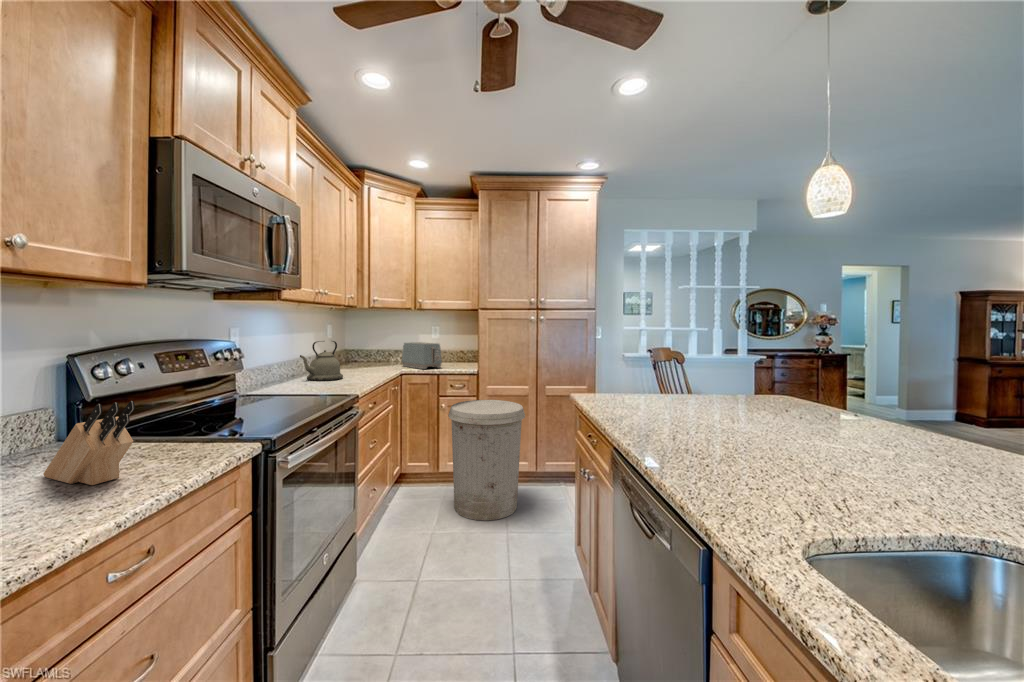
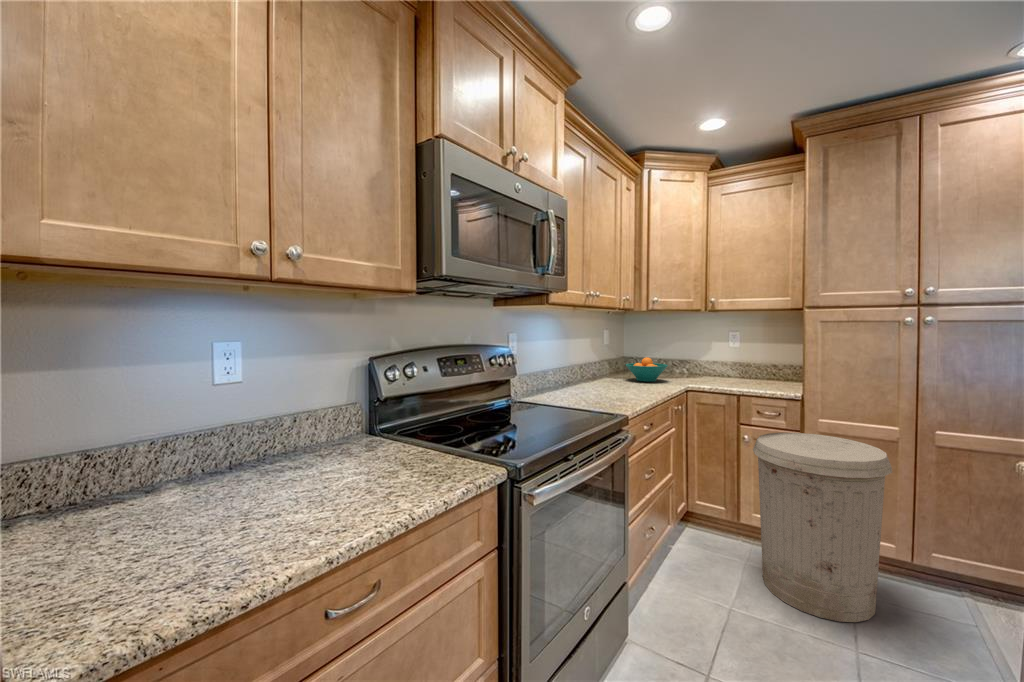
kettle: present [300,341,343,381] -> none [573,348,618,392]
toaster: present [402,342,442,369] -> none [688,351,742,385]
fruit bowl: none [348,349,386,370] -> present [626,357,668,382]
knife block: present [43,401,135,485] -> none [326,410,378,494]

